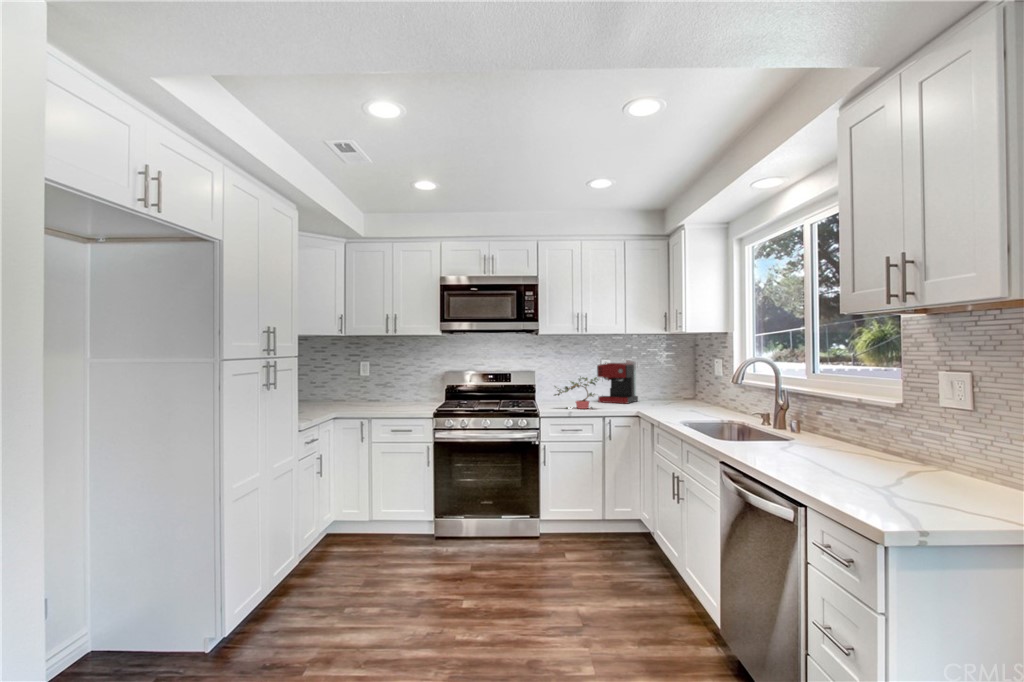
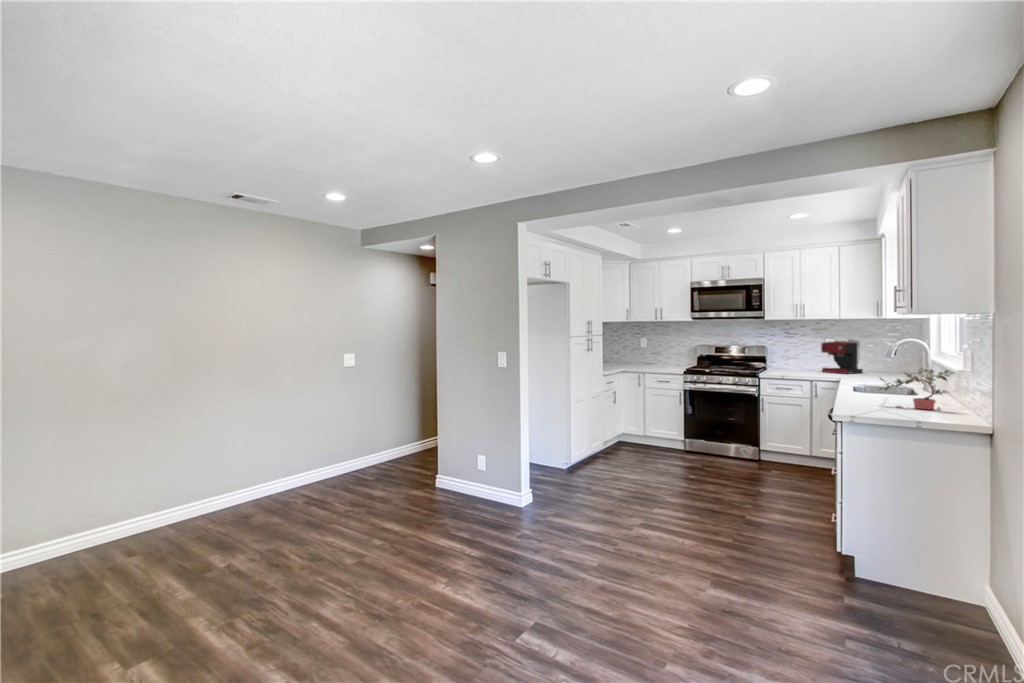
potted plant: present [554,377,598,409] -> present [879,368,955,409]

